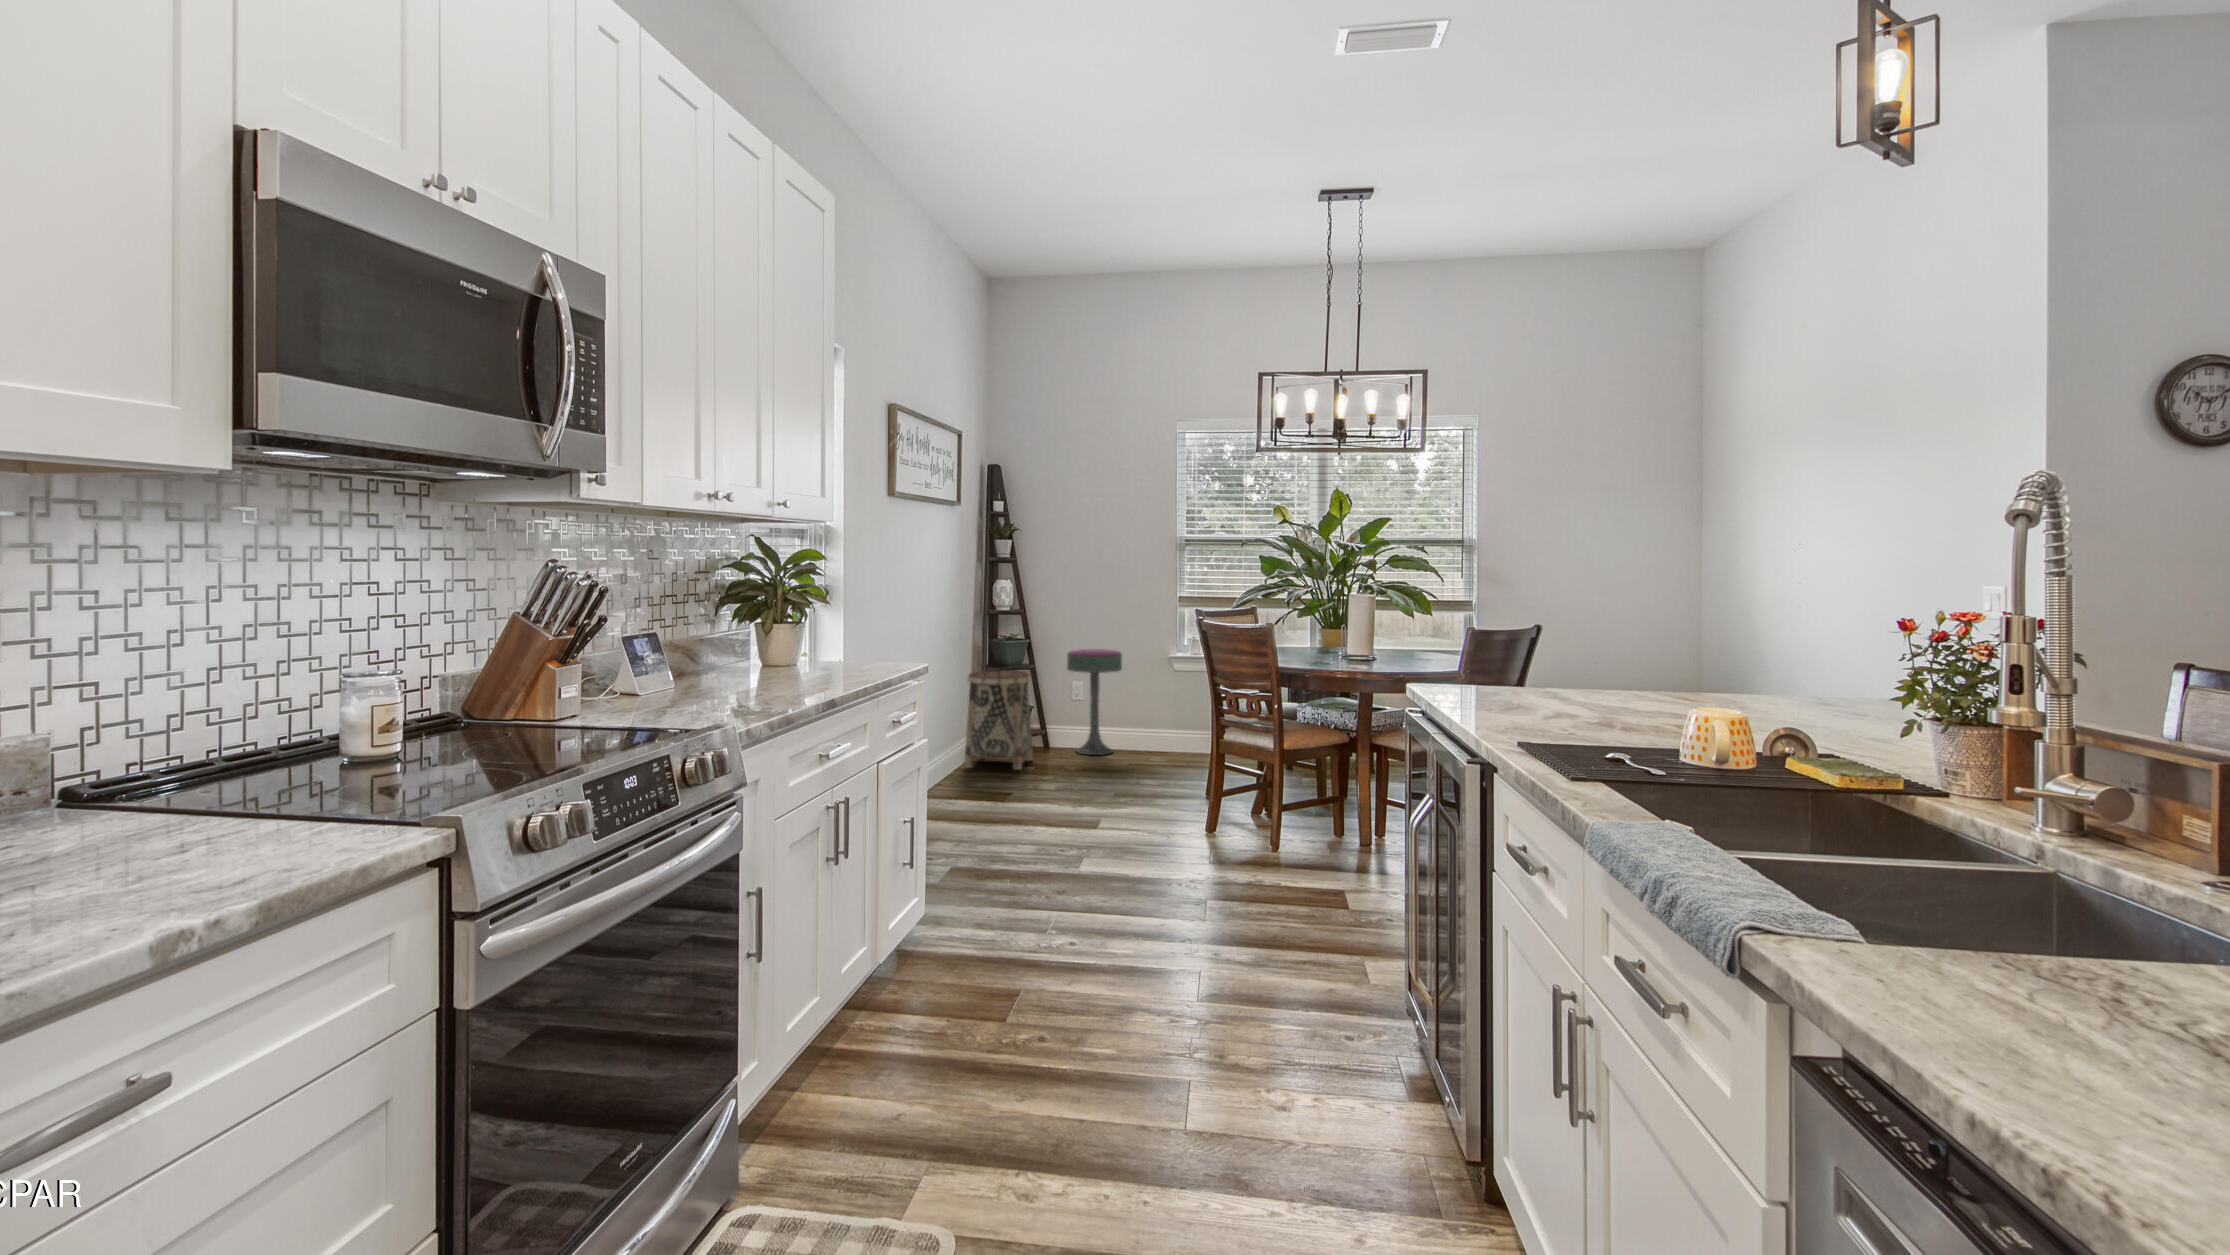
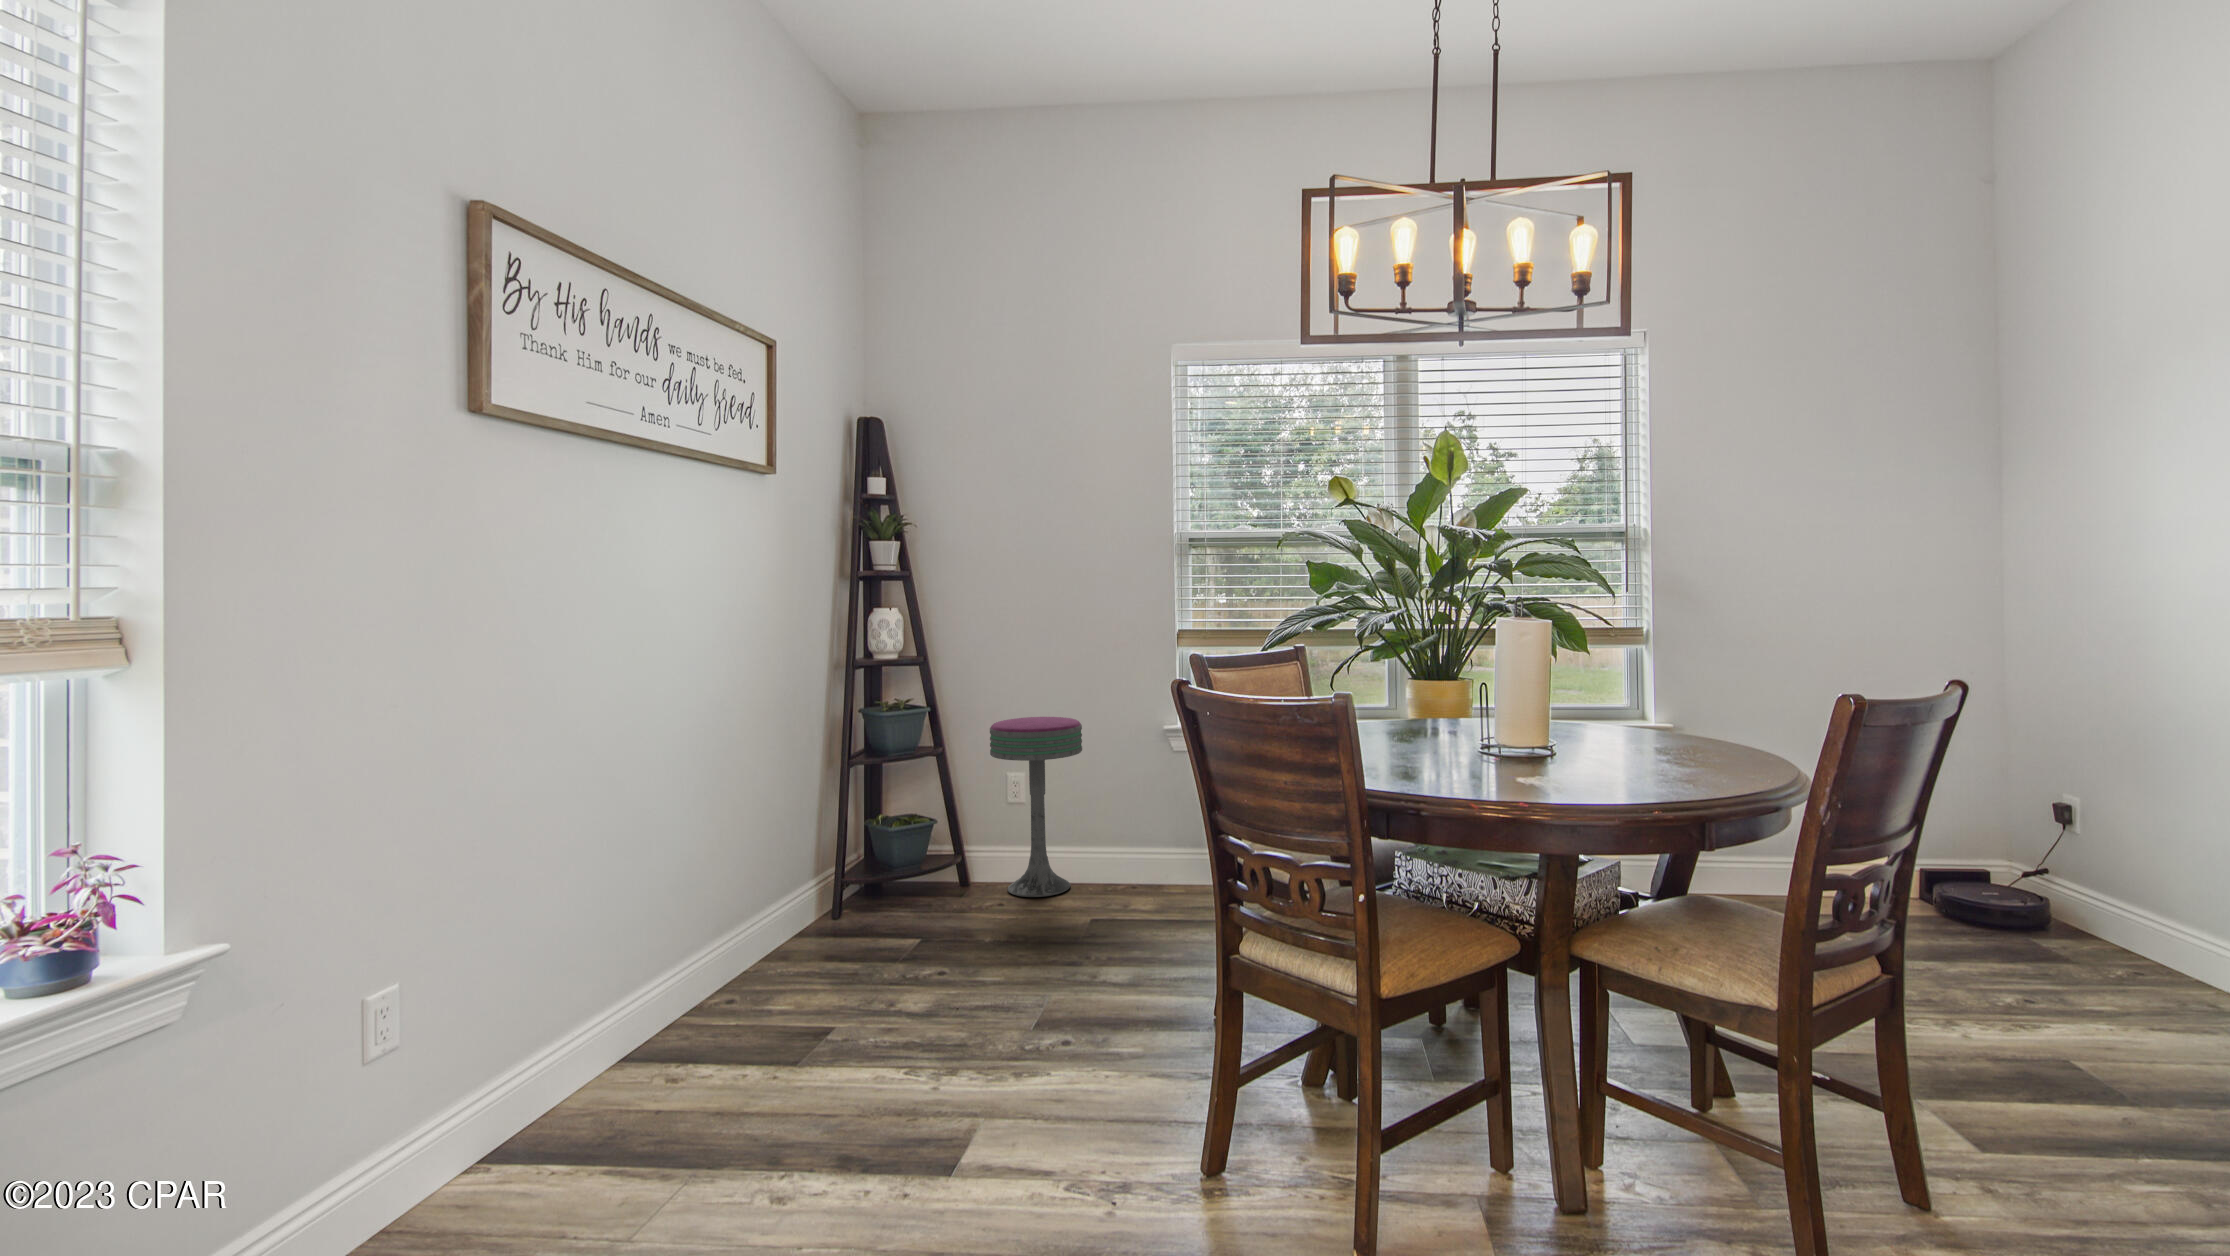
basket: present [964,670,1033,770] -> none [790,763,925,948]

